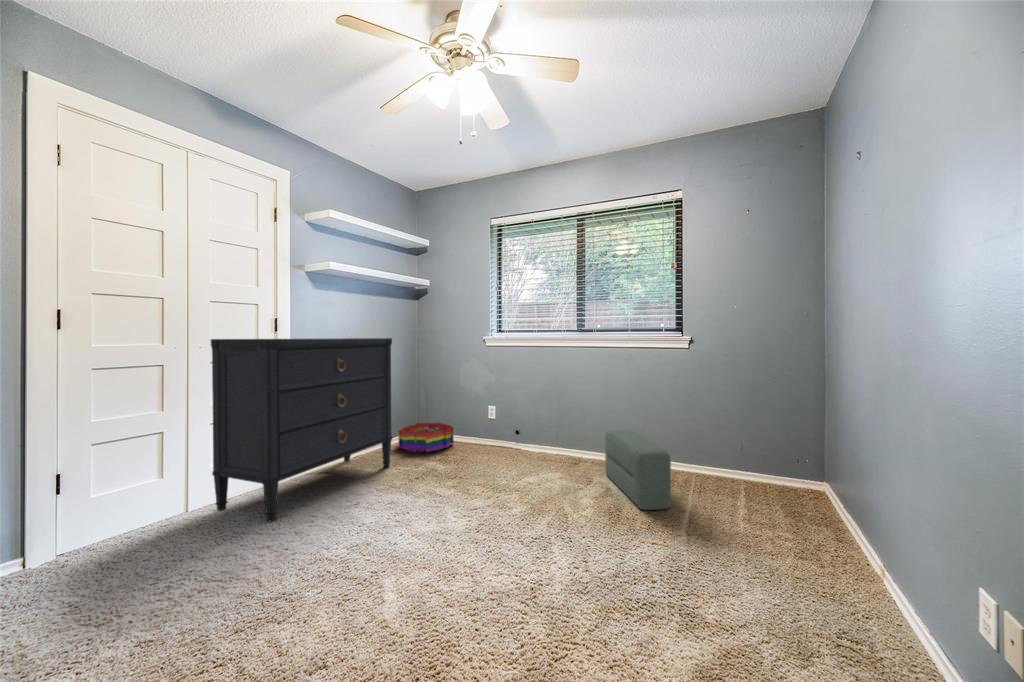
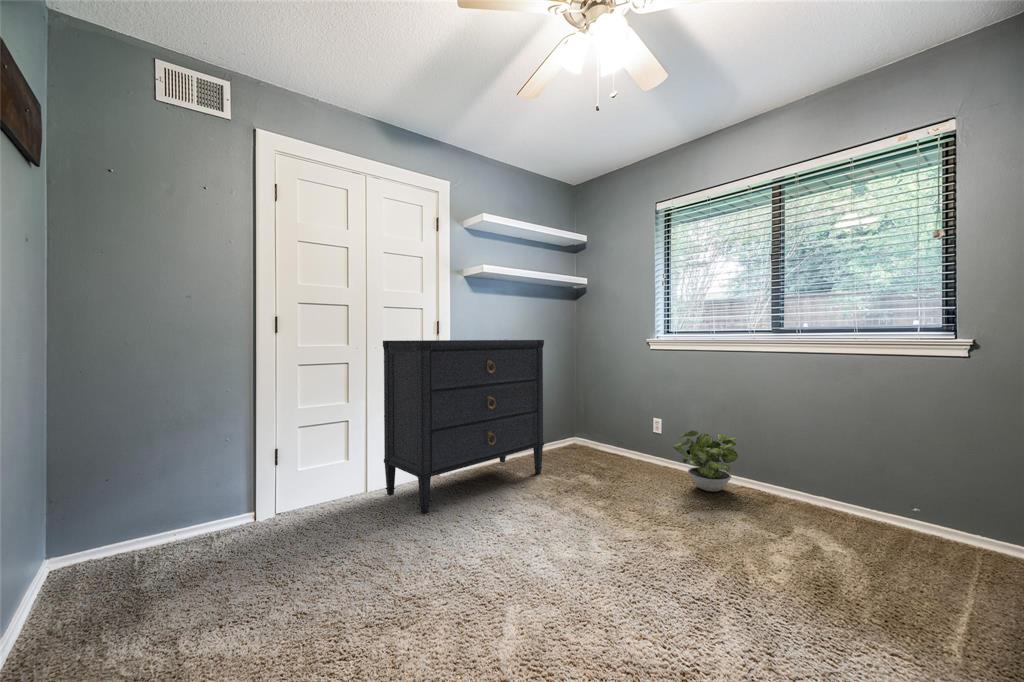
potted plant: none [508,413,555,462] -> present [673,431,738,491]
storage bin: present [398,423,454,452] -> none [554,429,612,462]
pouf: present [605,430,671,510] -> none [813,466,931,601]

